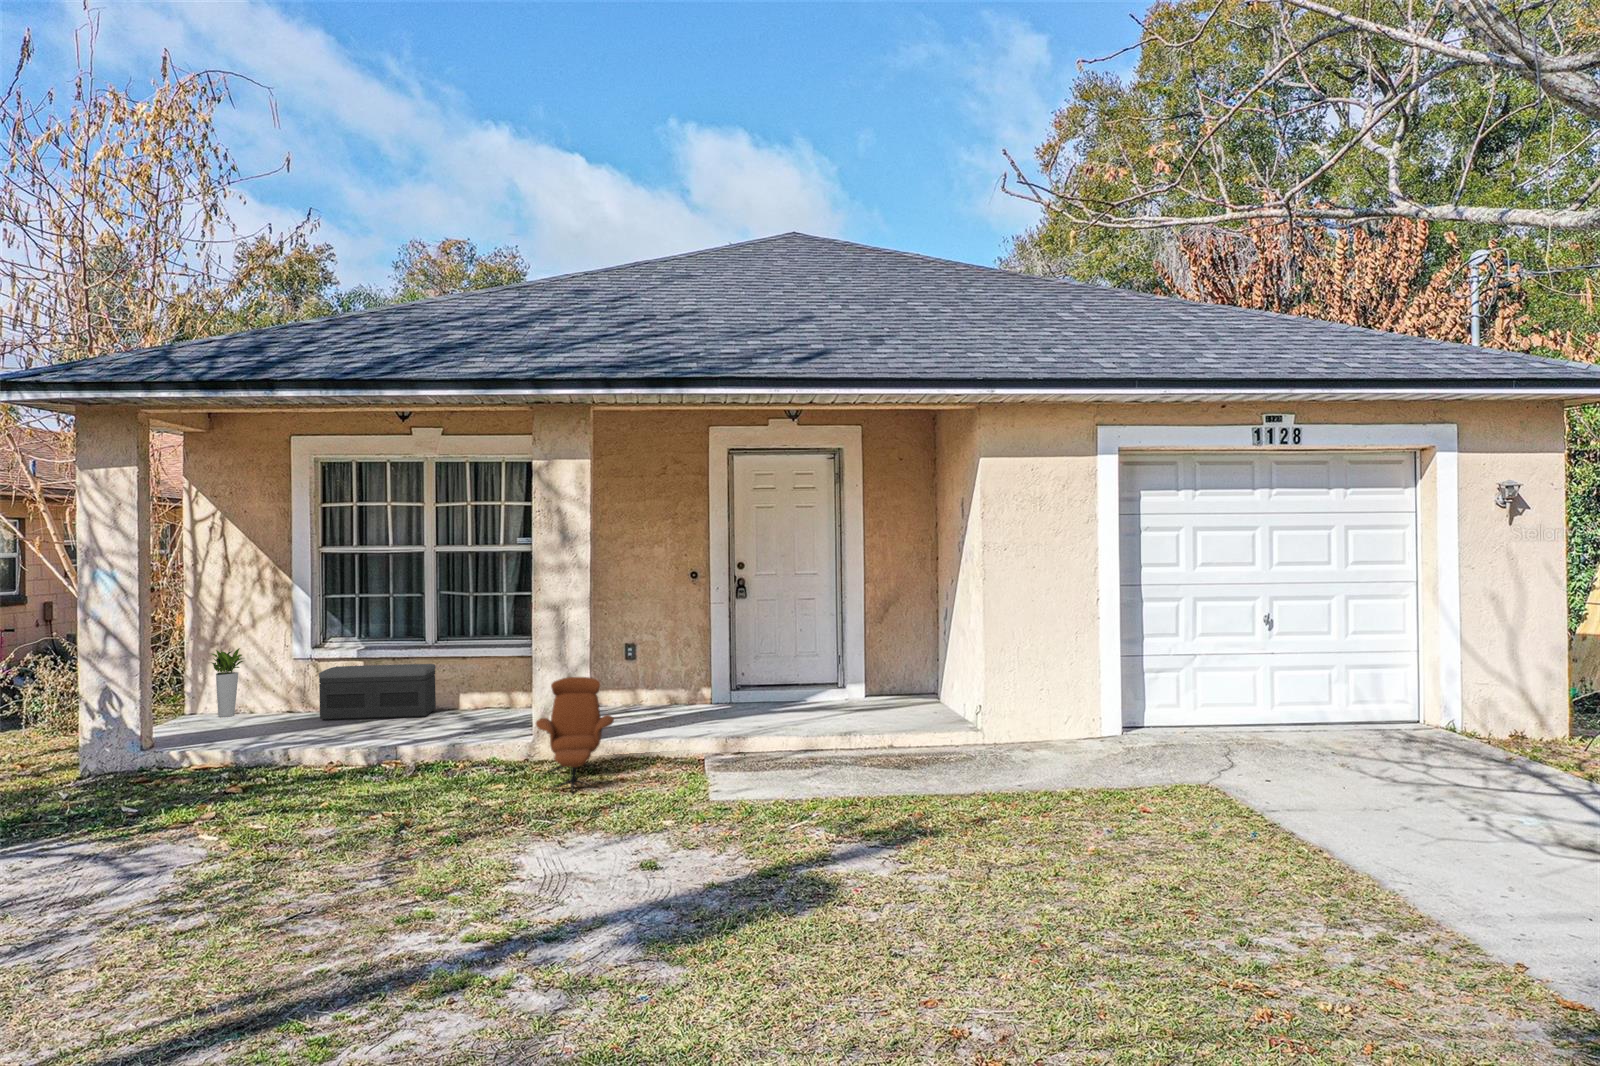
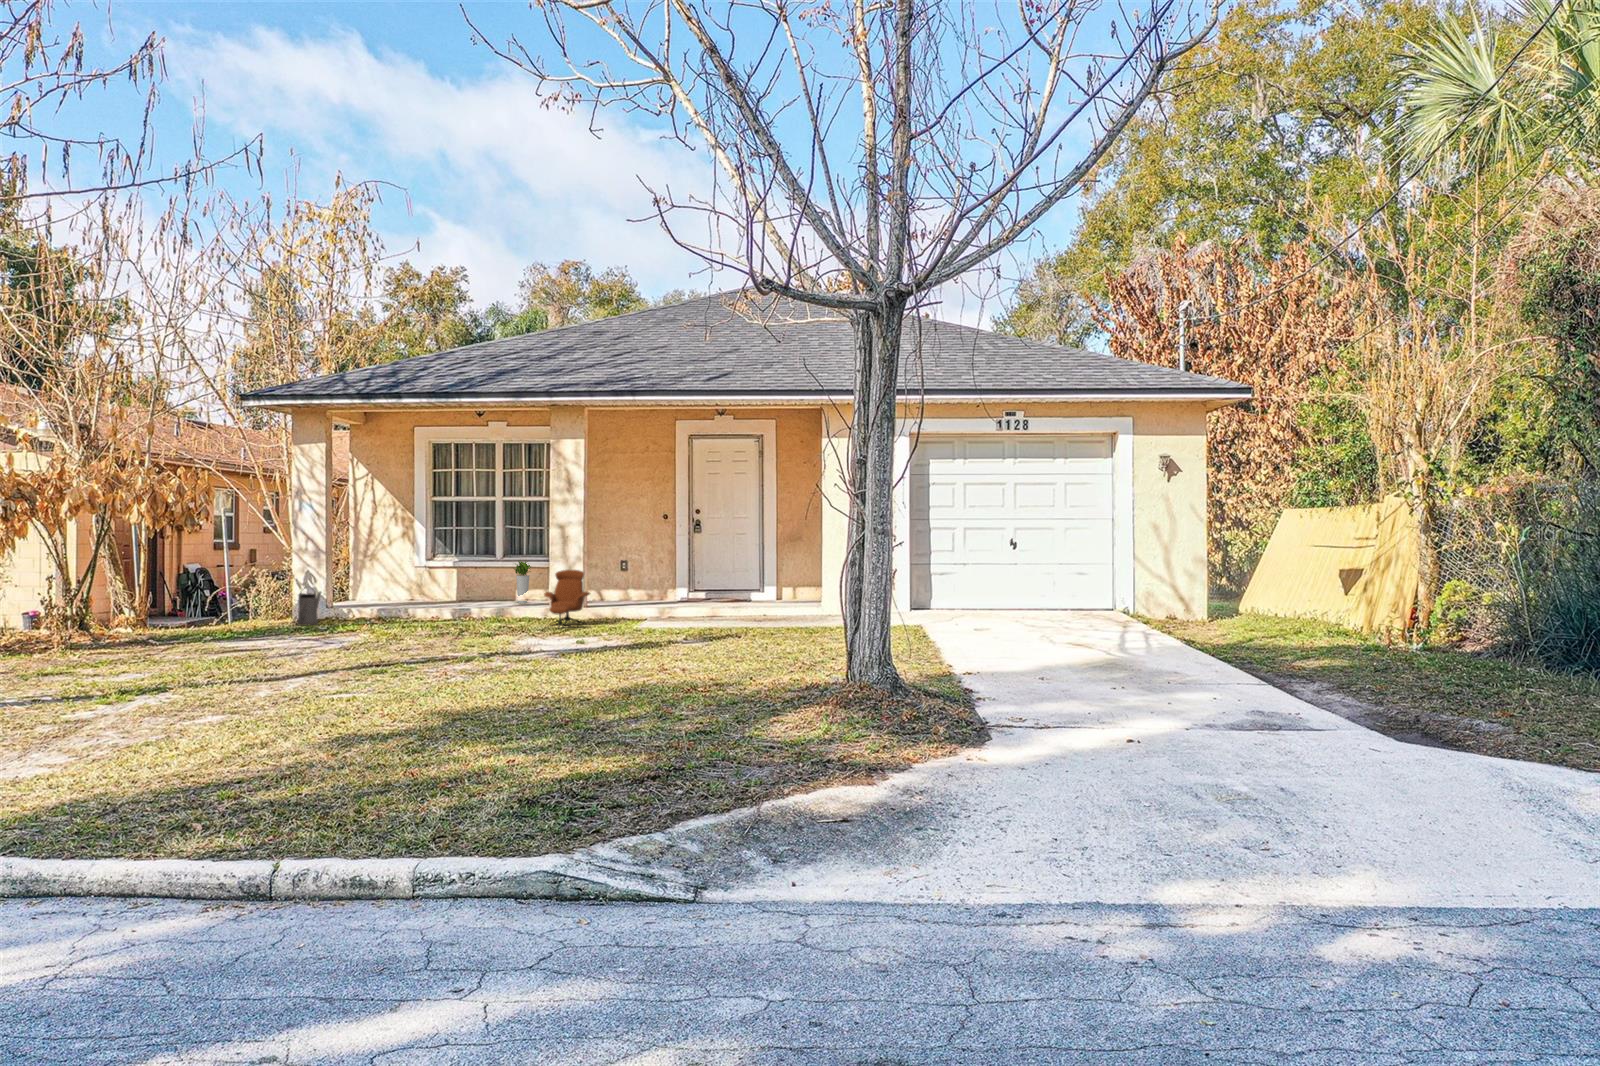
planter: present [211,648,243,717] -> present [514,561,531,603]
storage bench: present [319,664,436,721] -> none [429,572,501,604]
watering can: none [84,721,131,793] -> present [298,587,321,626]

